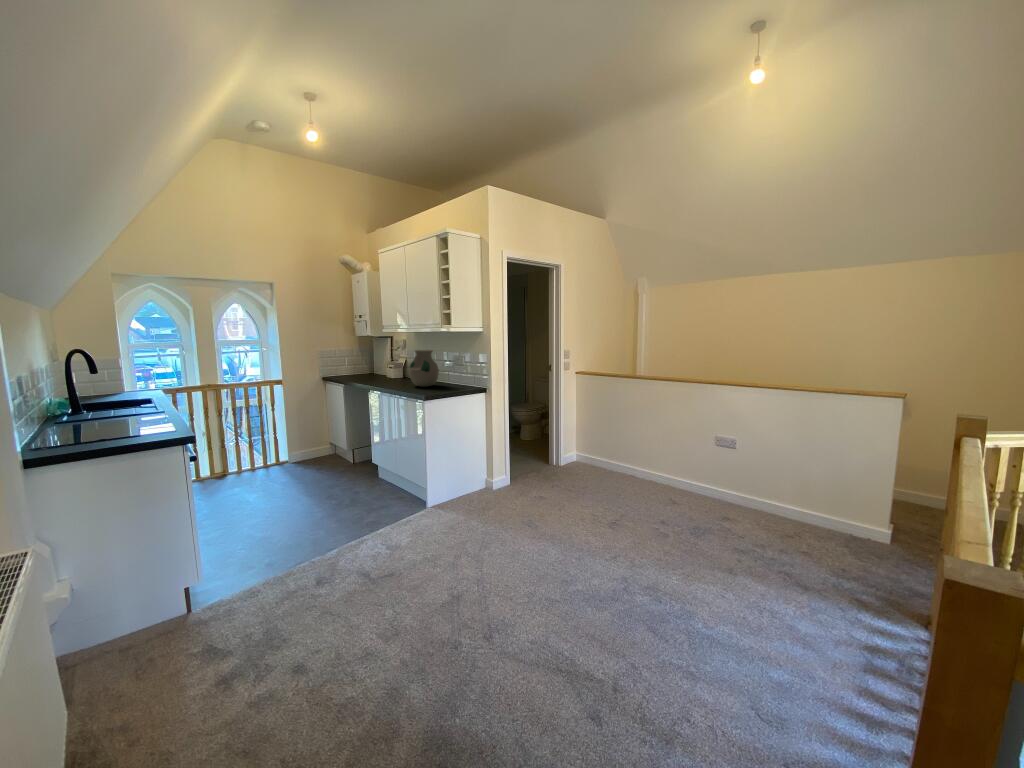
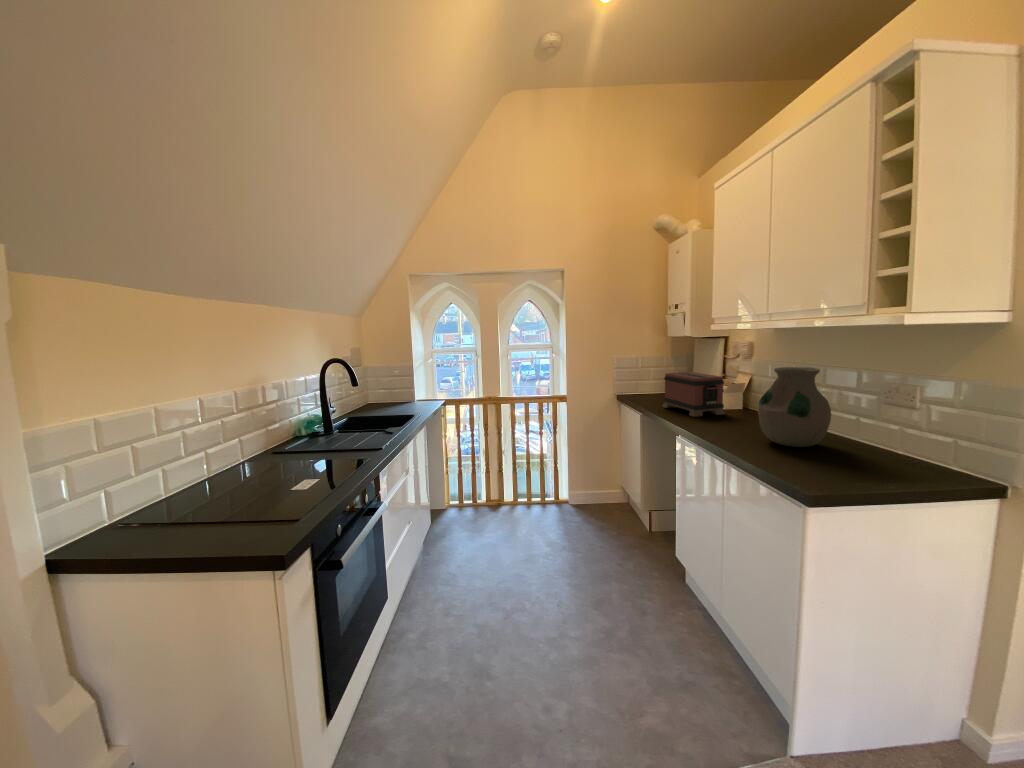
toaster: none [357,357,394,382] -> present [663,372,725,417]

